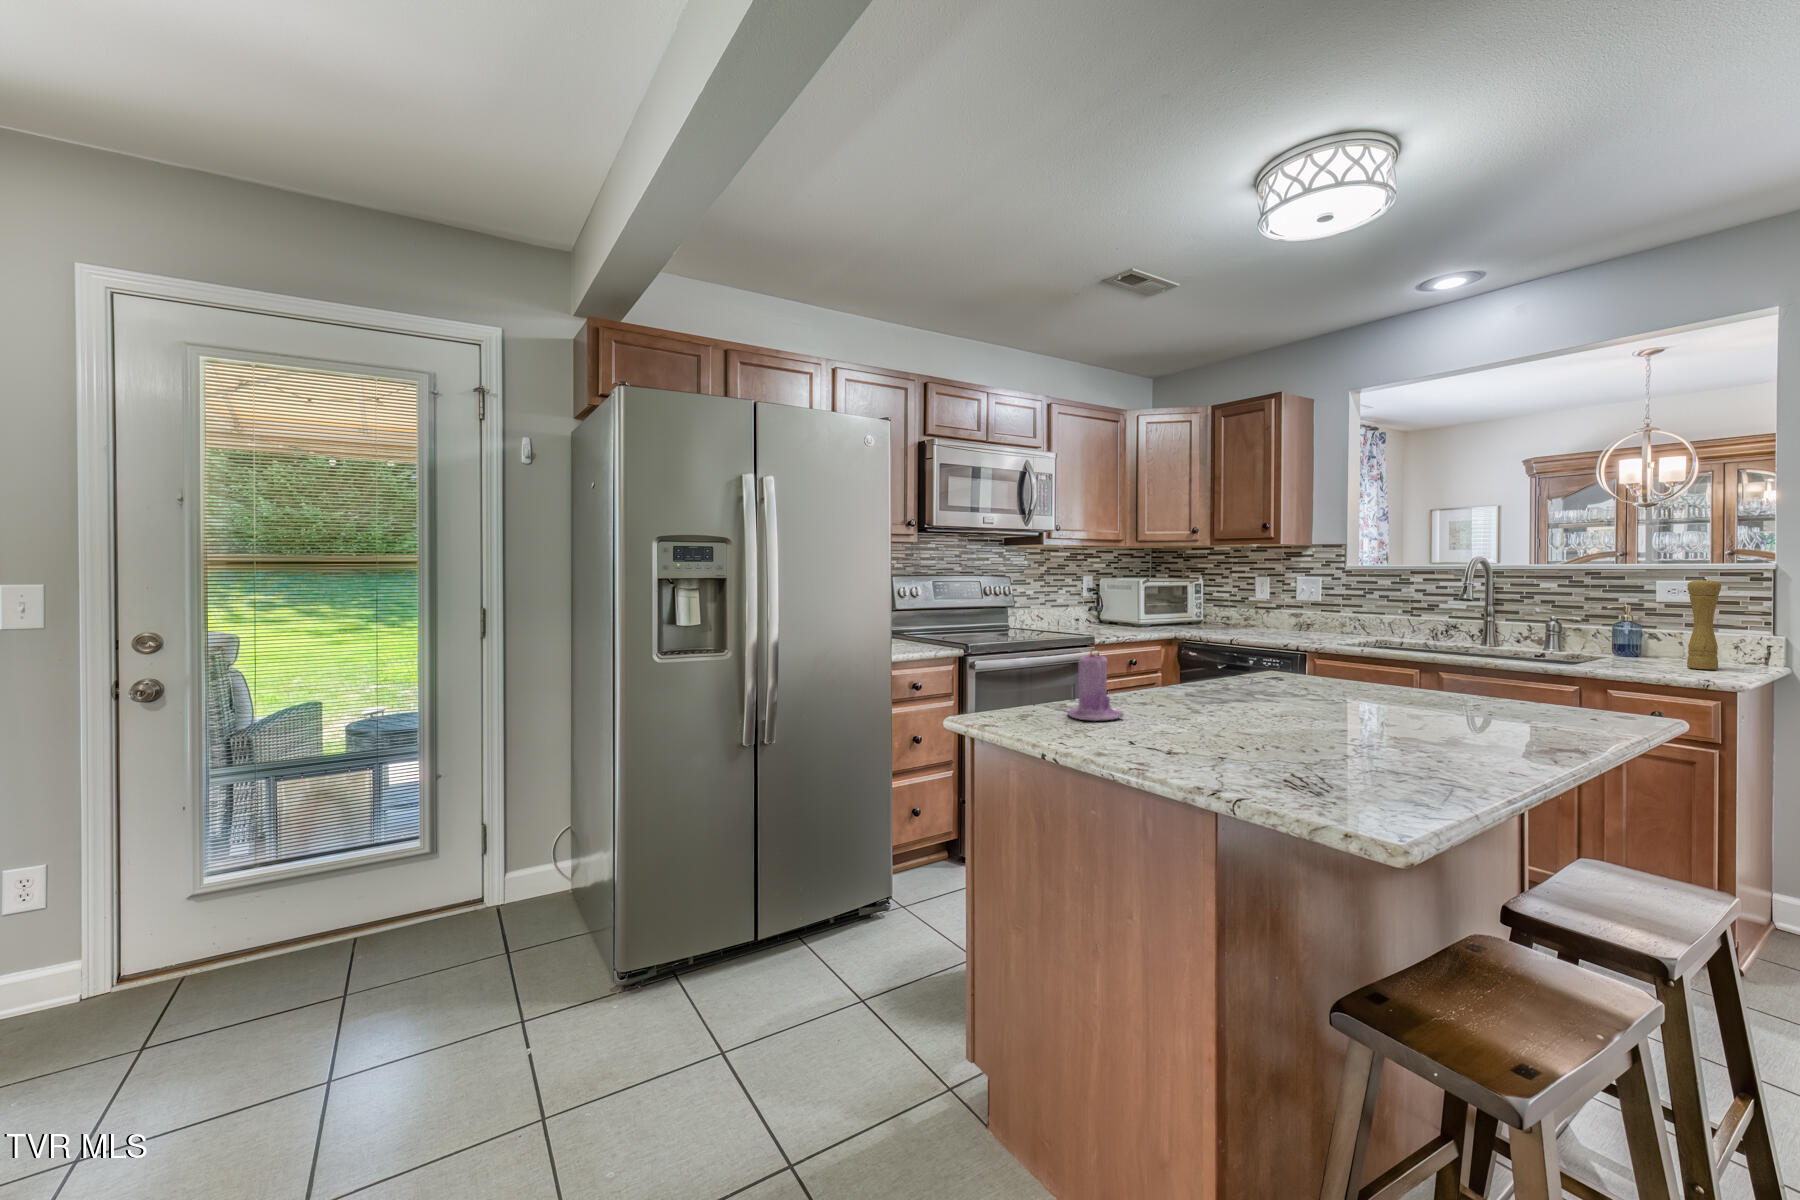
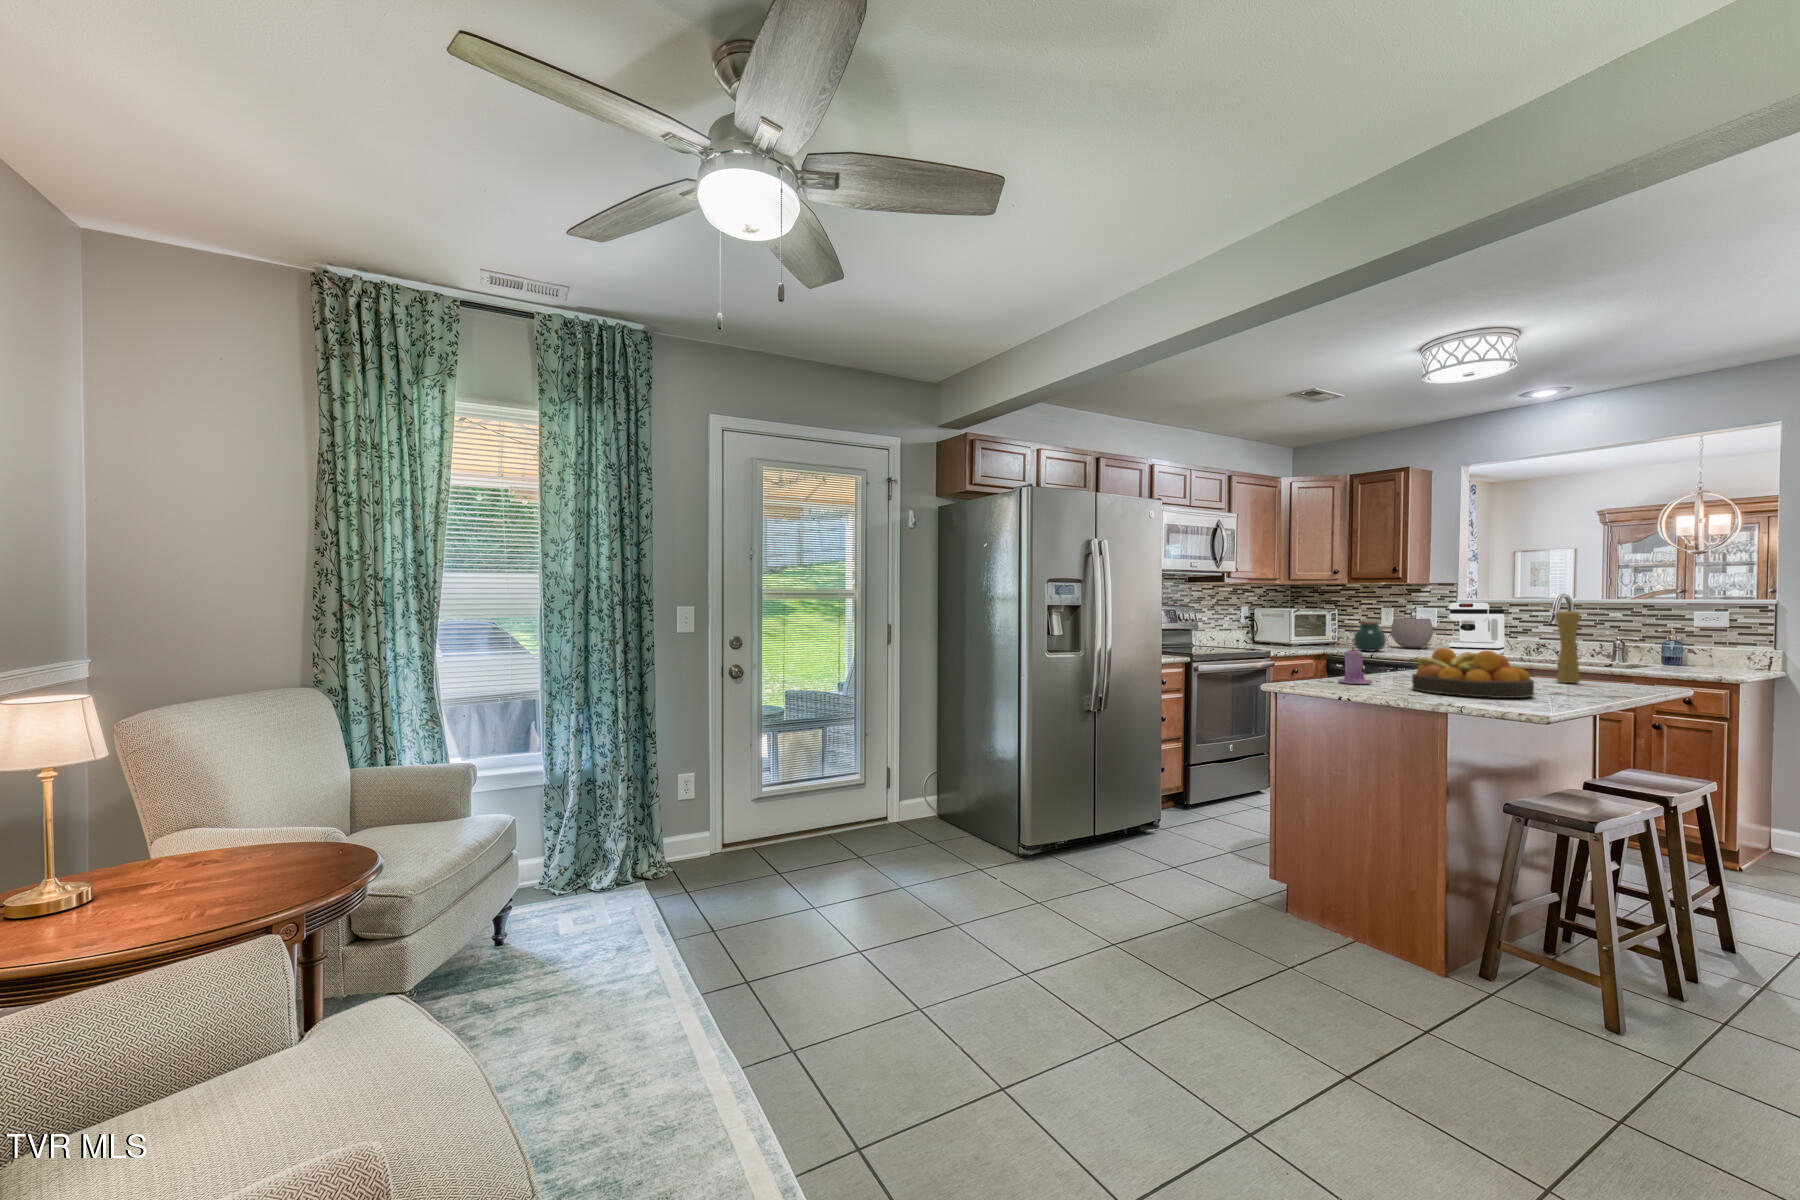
coffee maker: none [1330,569,1403,642] -> present [1449,603,1505,654]
plant pot: none [1265,574,1315,630] -> present [1391,606,1433,648]
pepper mill: present [1687,579,1721,669] -> present [1555,610,1580,683]
jar: none [1212,596,1251,636] -> present [1354,621,1386,651]
fruit bowl: none [1174,654,1403,769] -> present [1411,648,1534,698]

